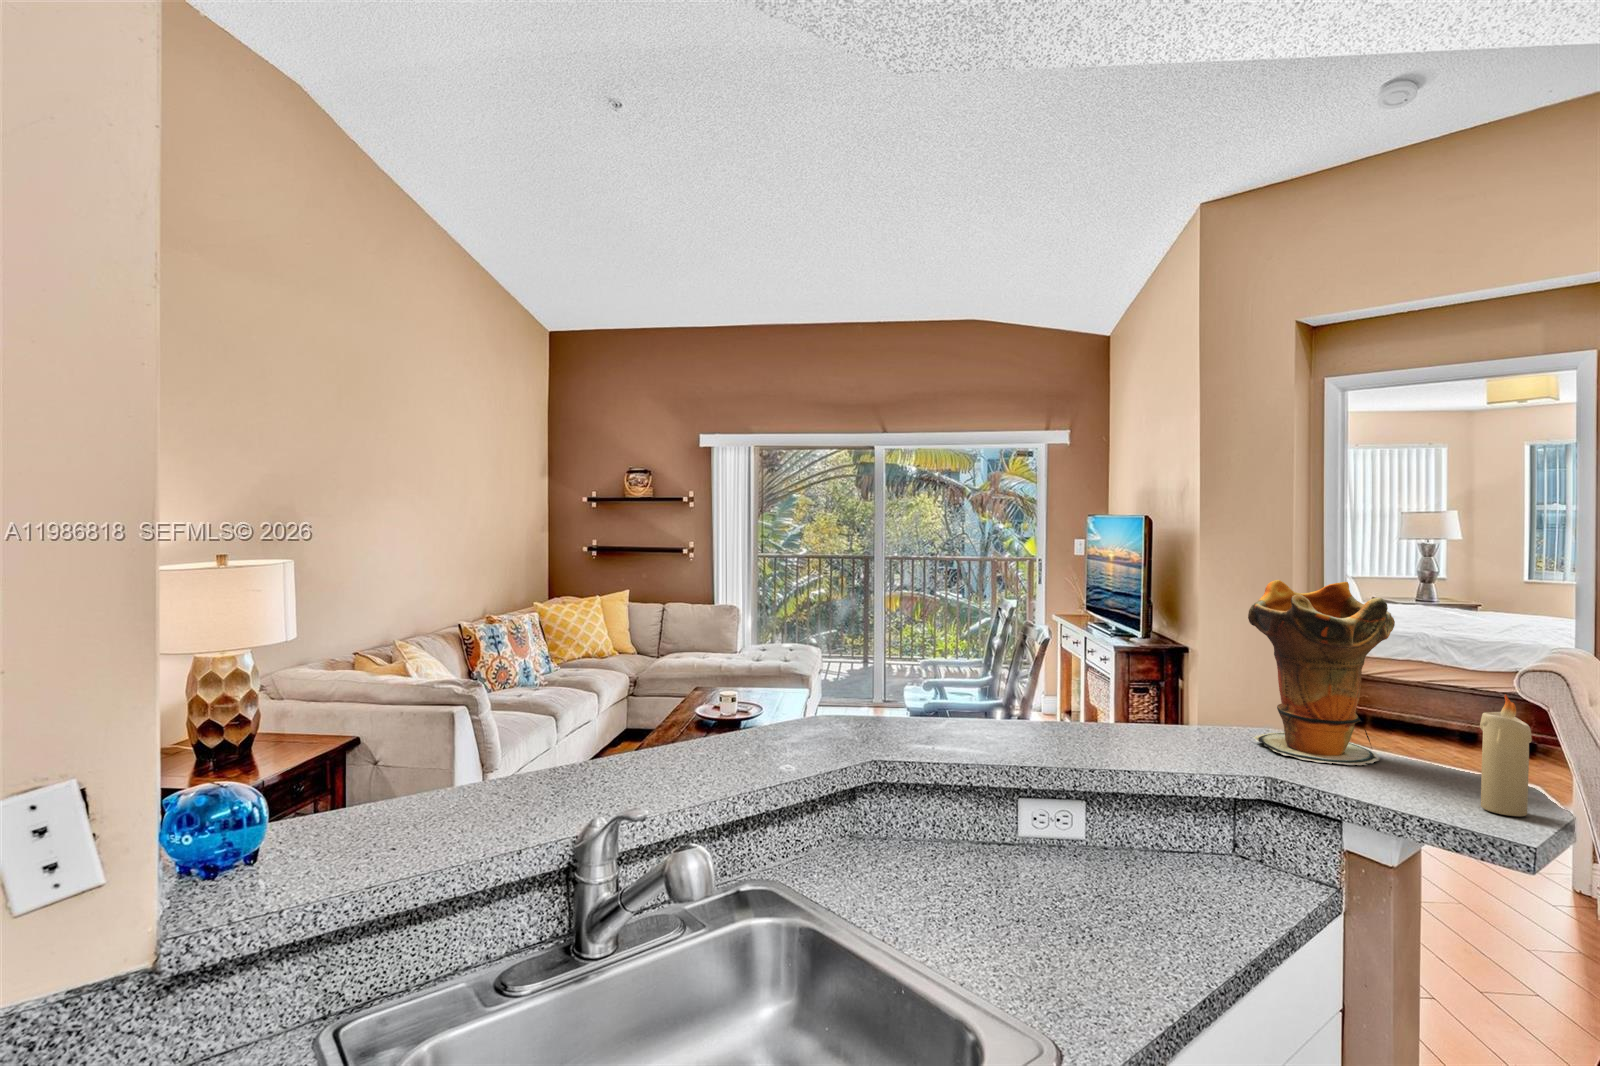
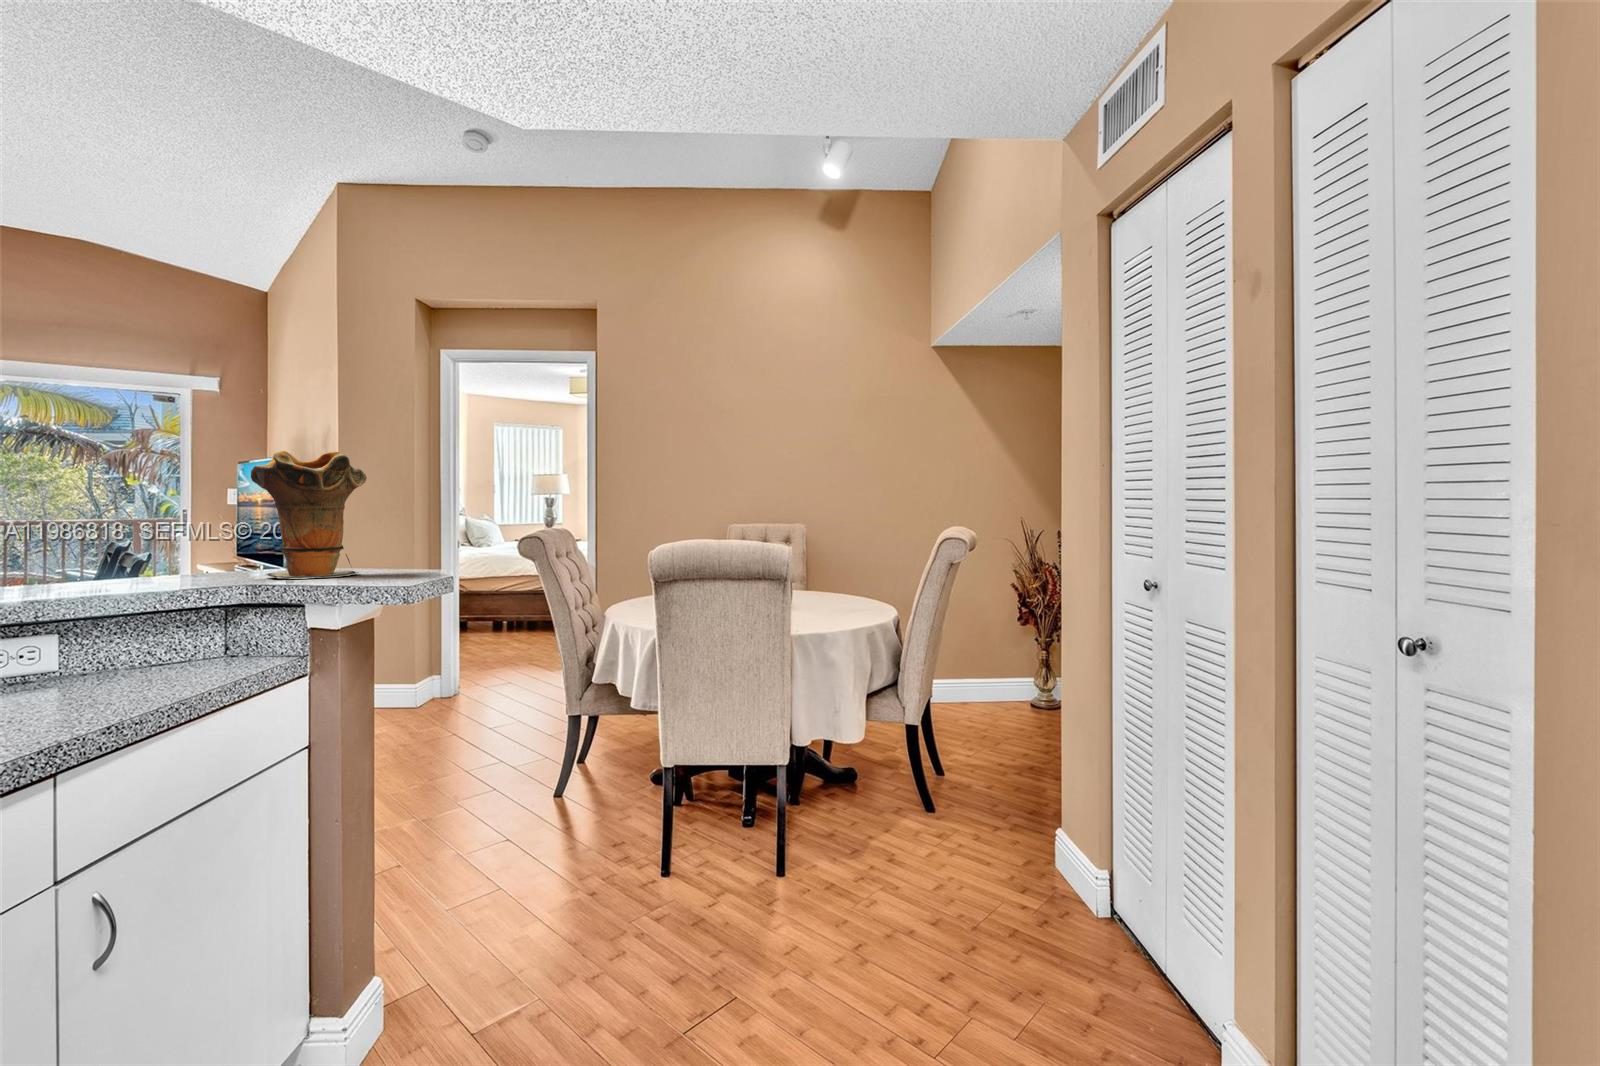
candle: present [1480,695,1532,816] -> none [388,504,417,580]

